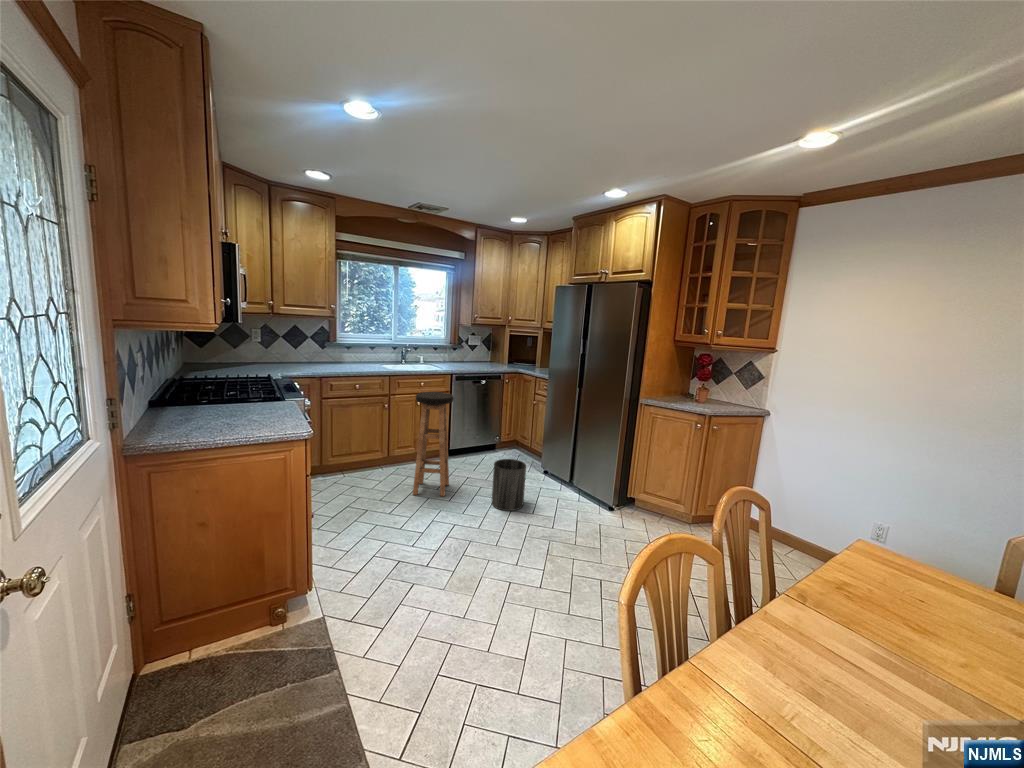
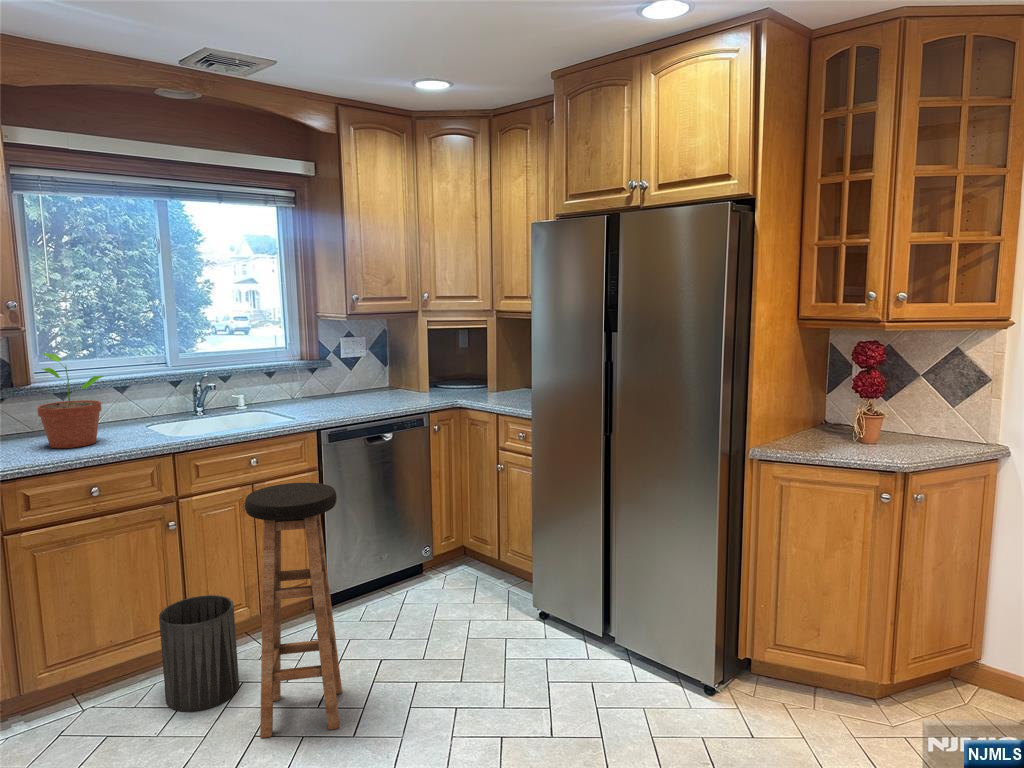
potted plant: none [339,328,366,368] -> present [37,353,104,448]
trash can: present [492,459,526,511] -> present [159,595,239,712]

